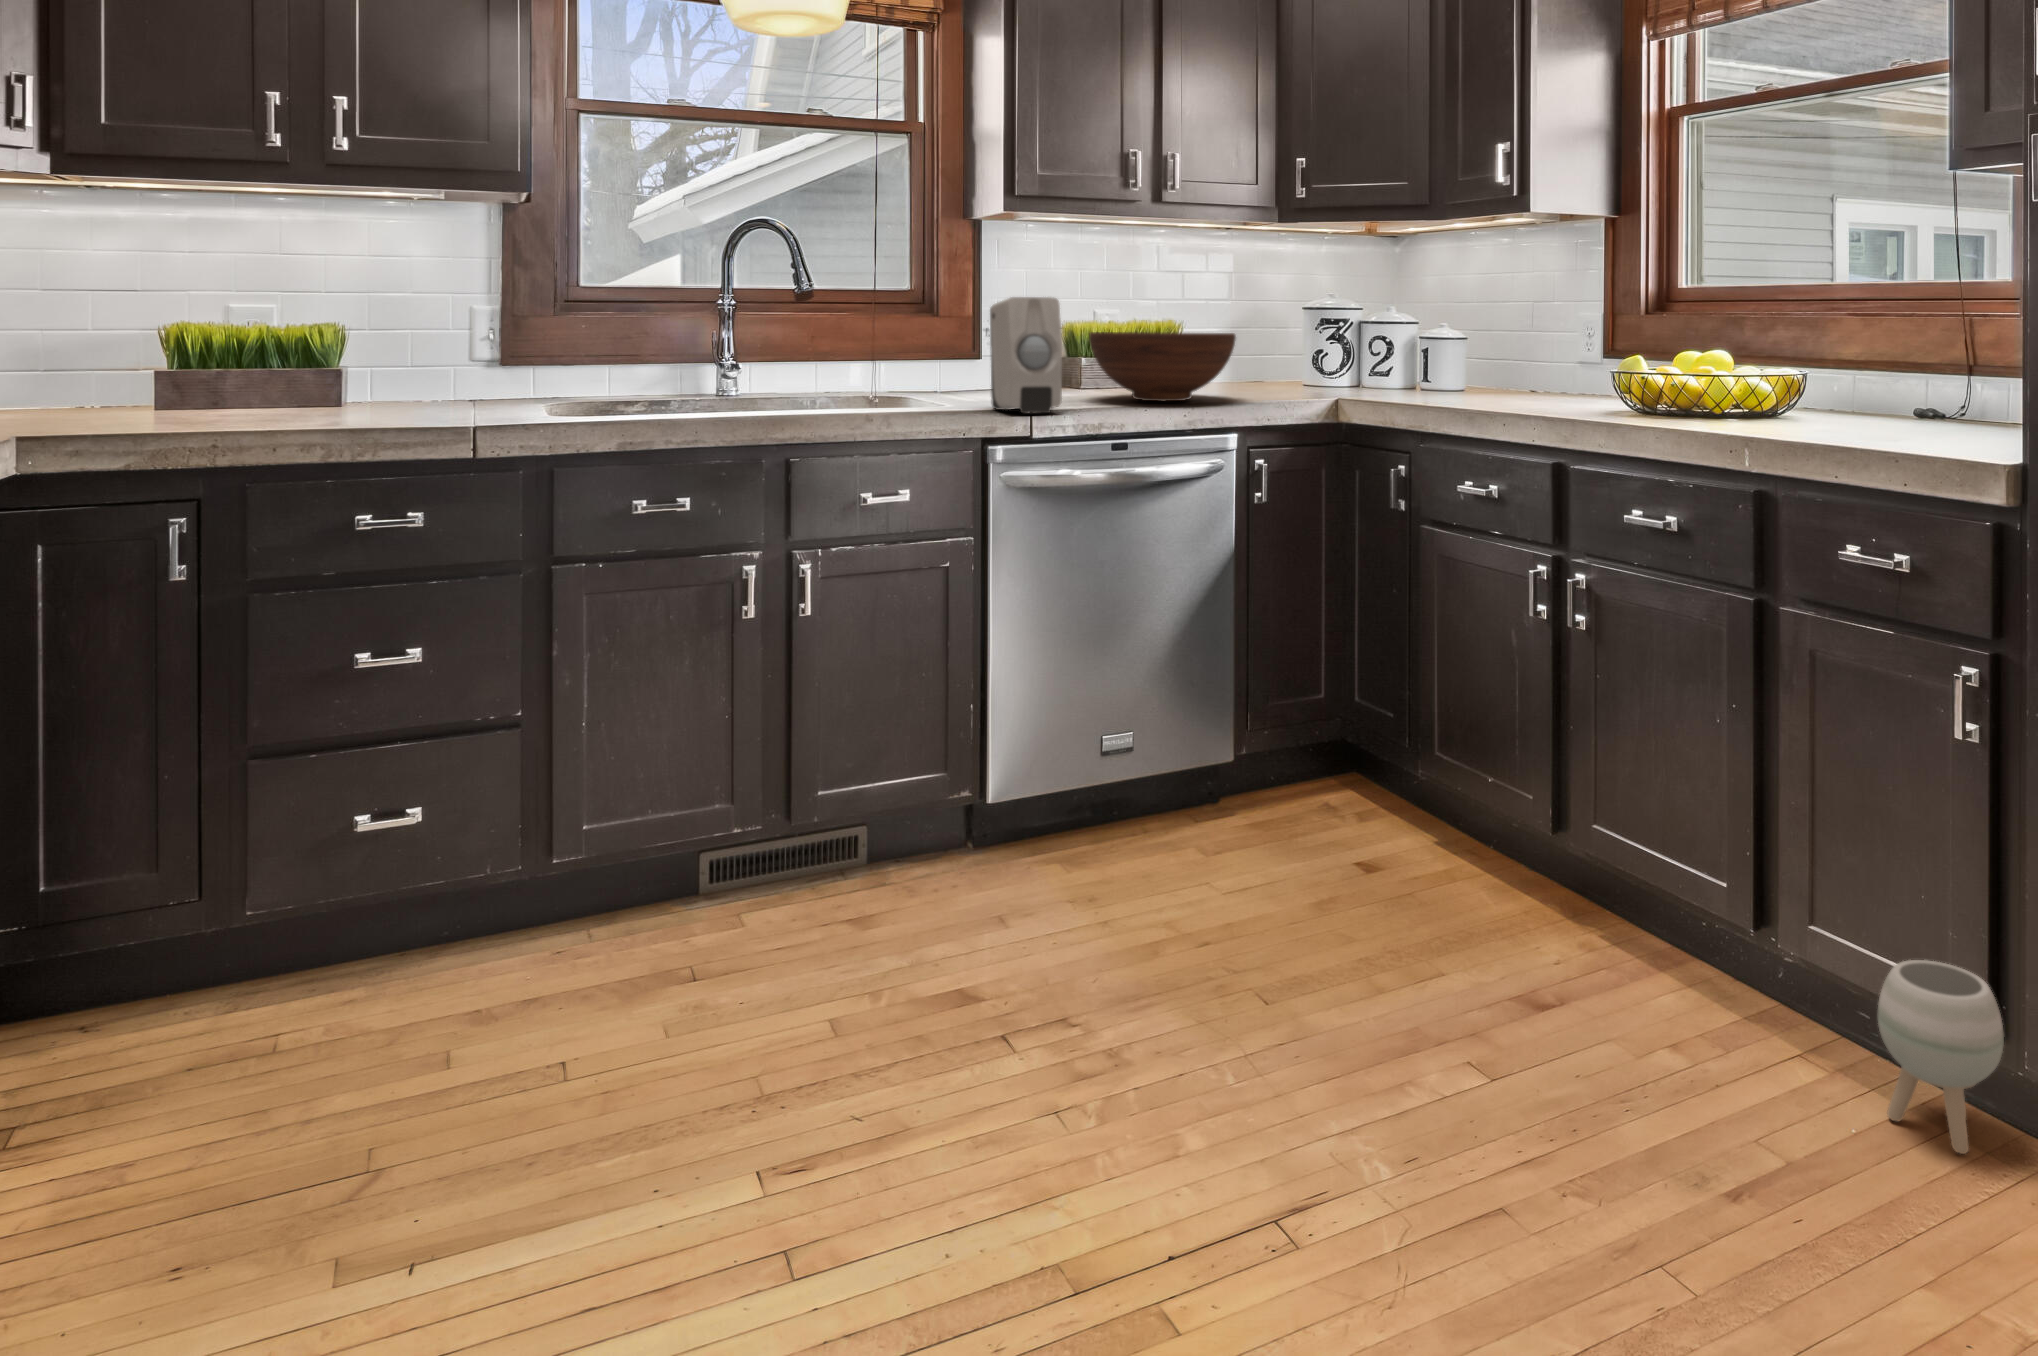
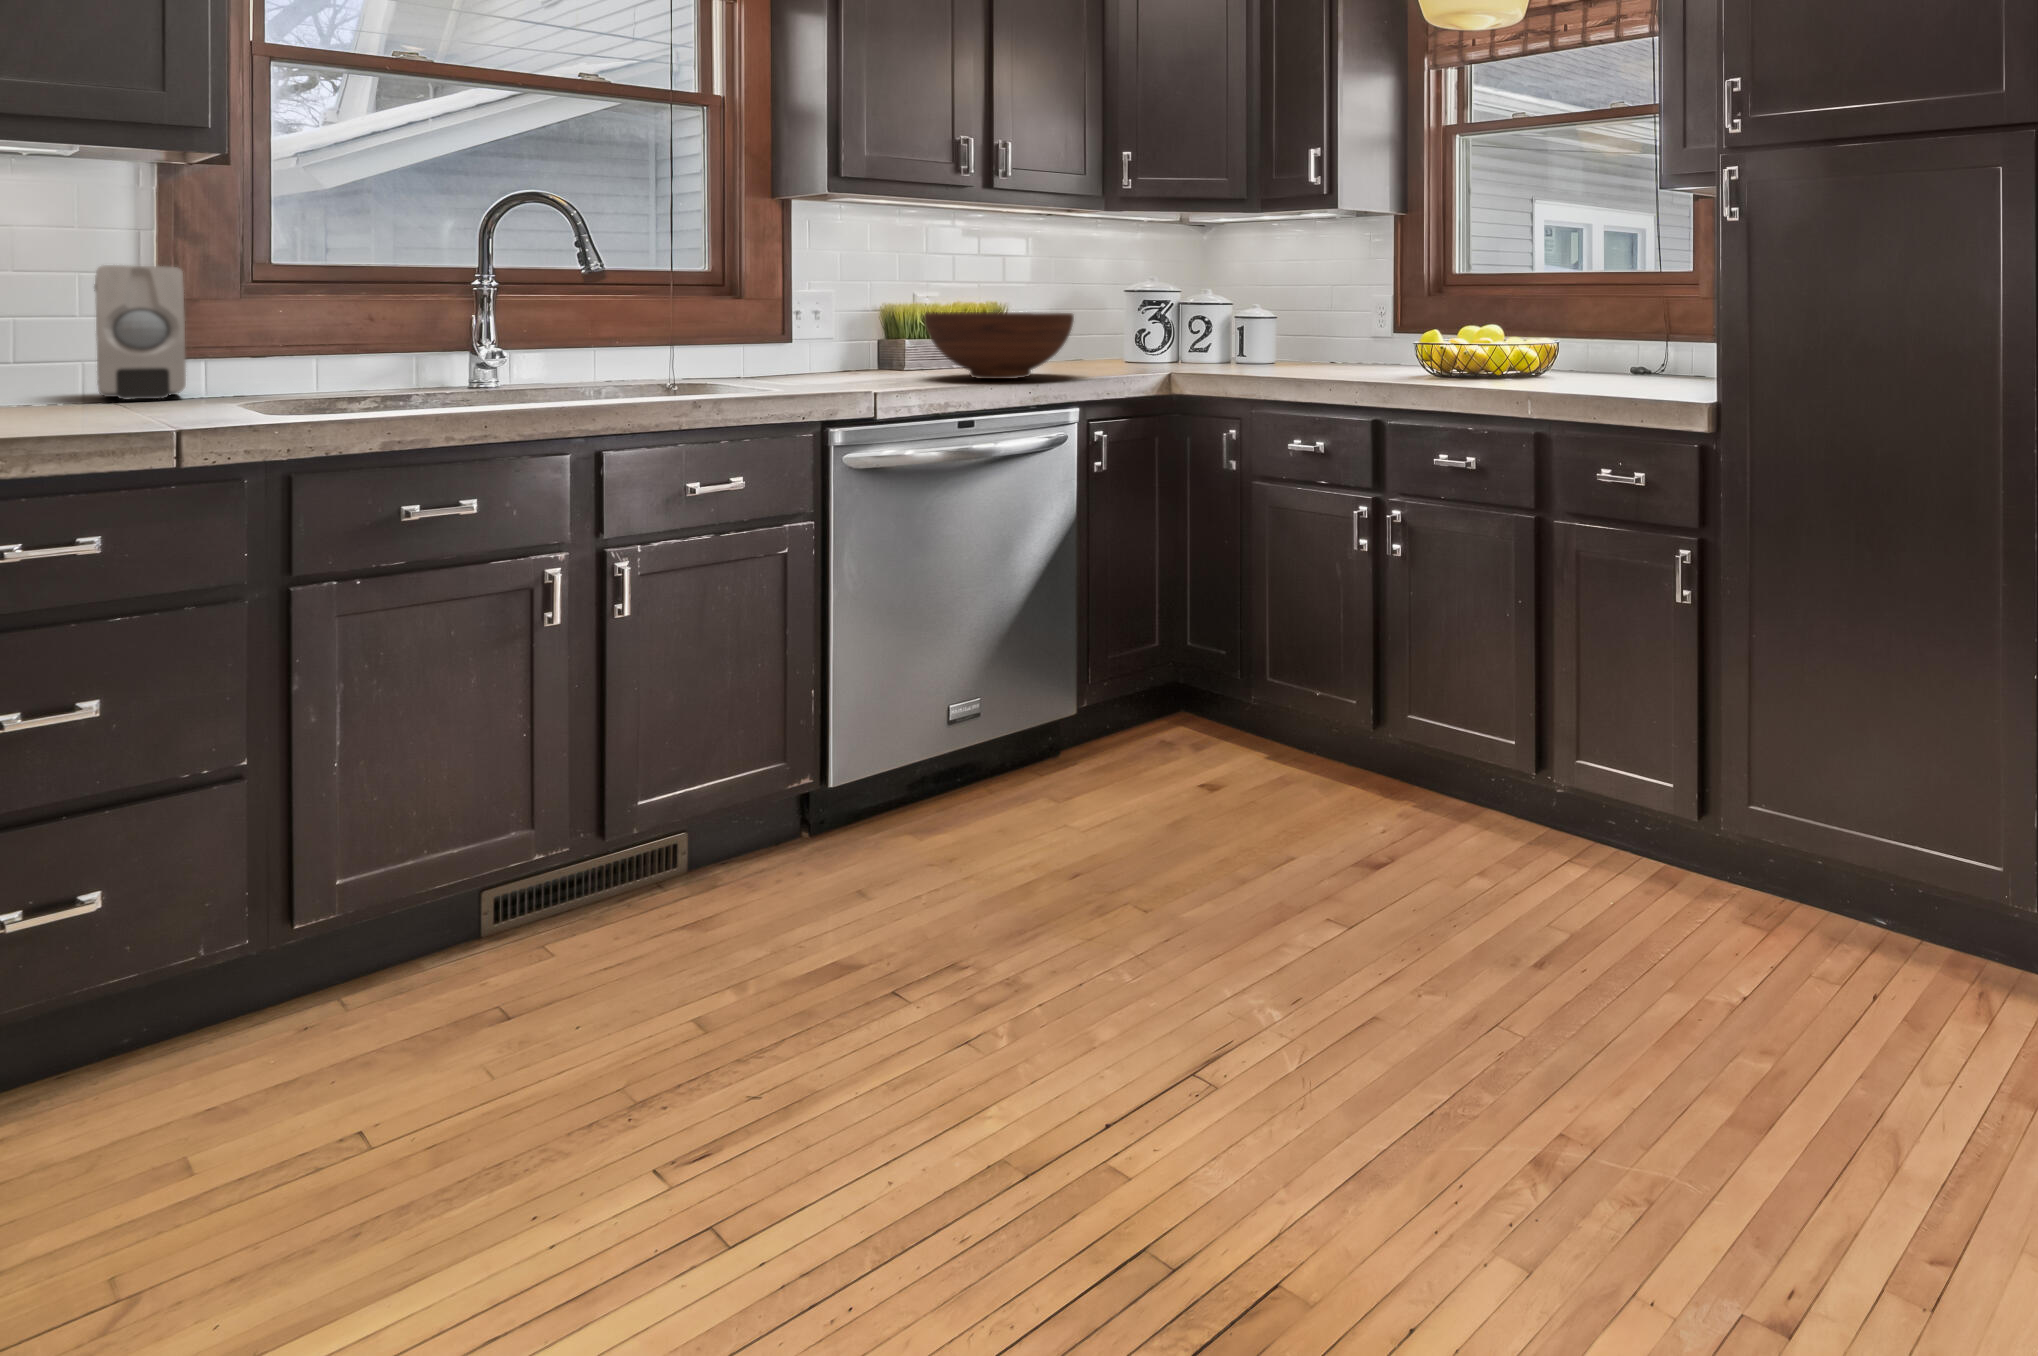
soap dispenser: present [990,297,1062,414] -> present [94,265,186,400]
planter: present [1878,960,2004,1154] -> none [1634,778,1717,913]

